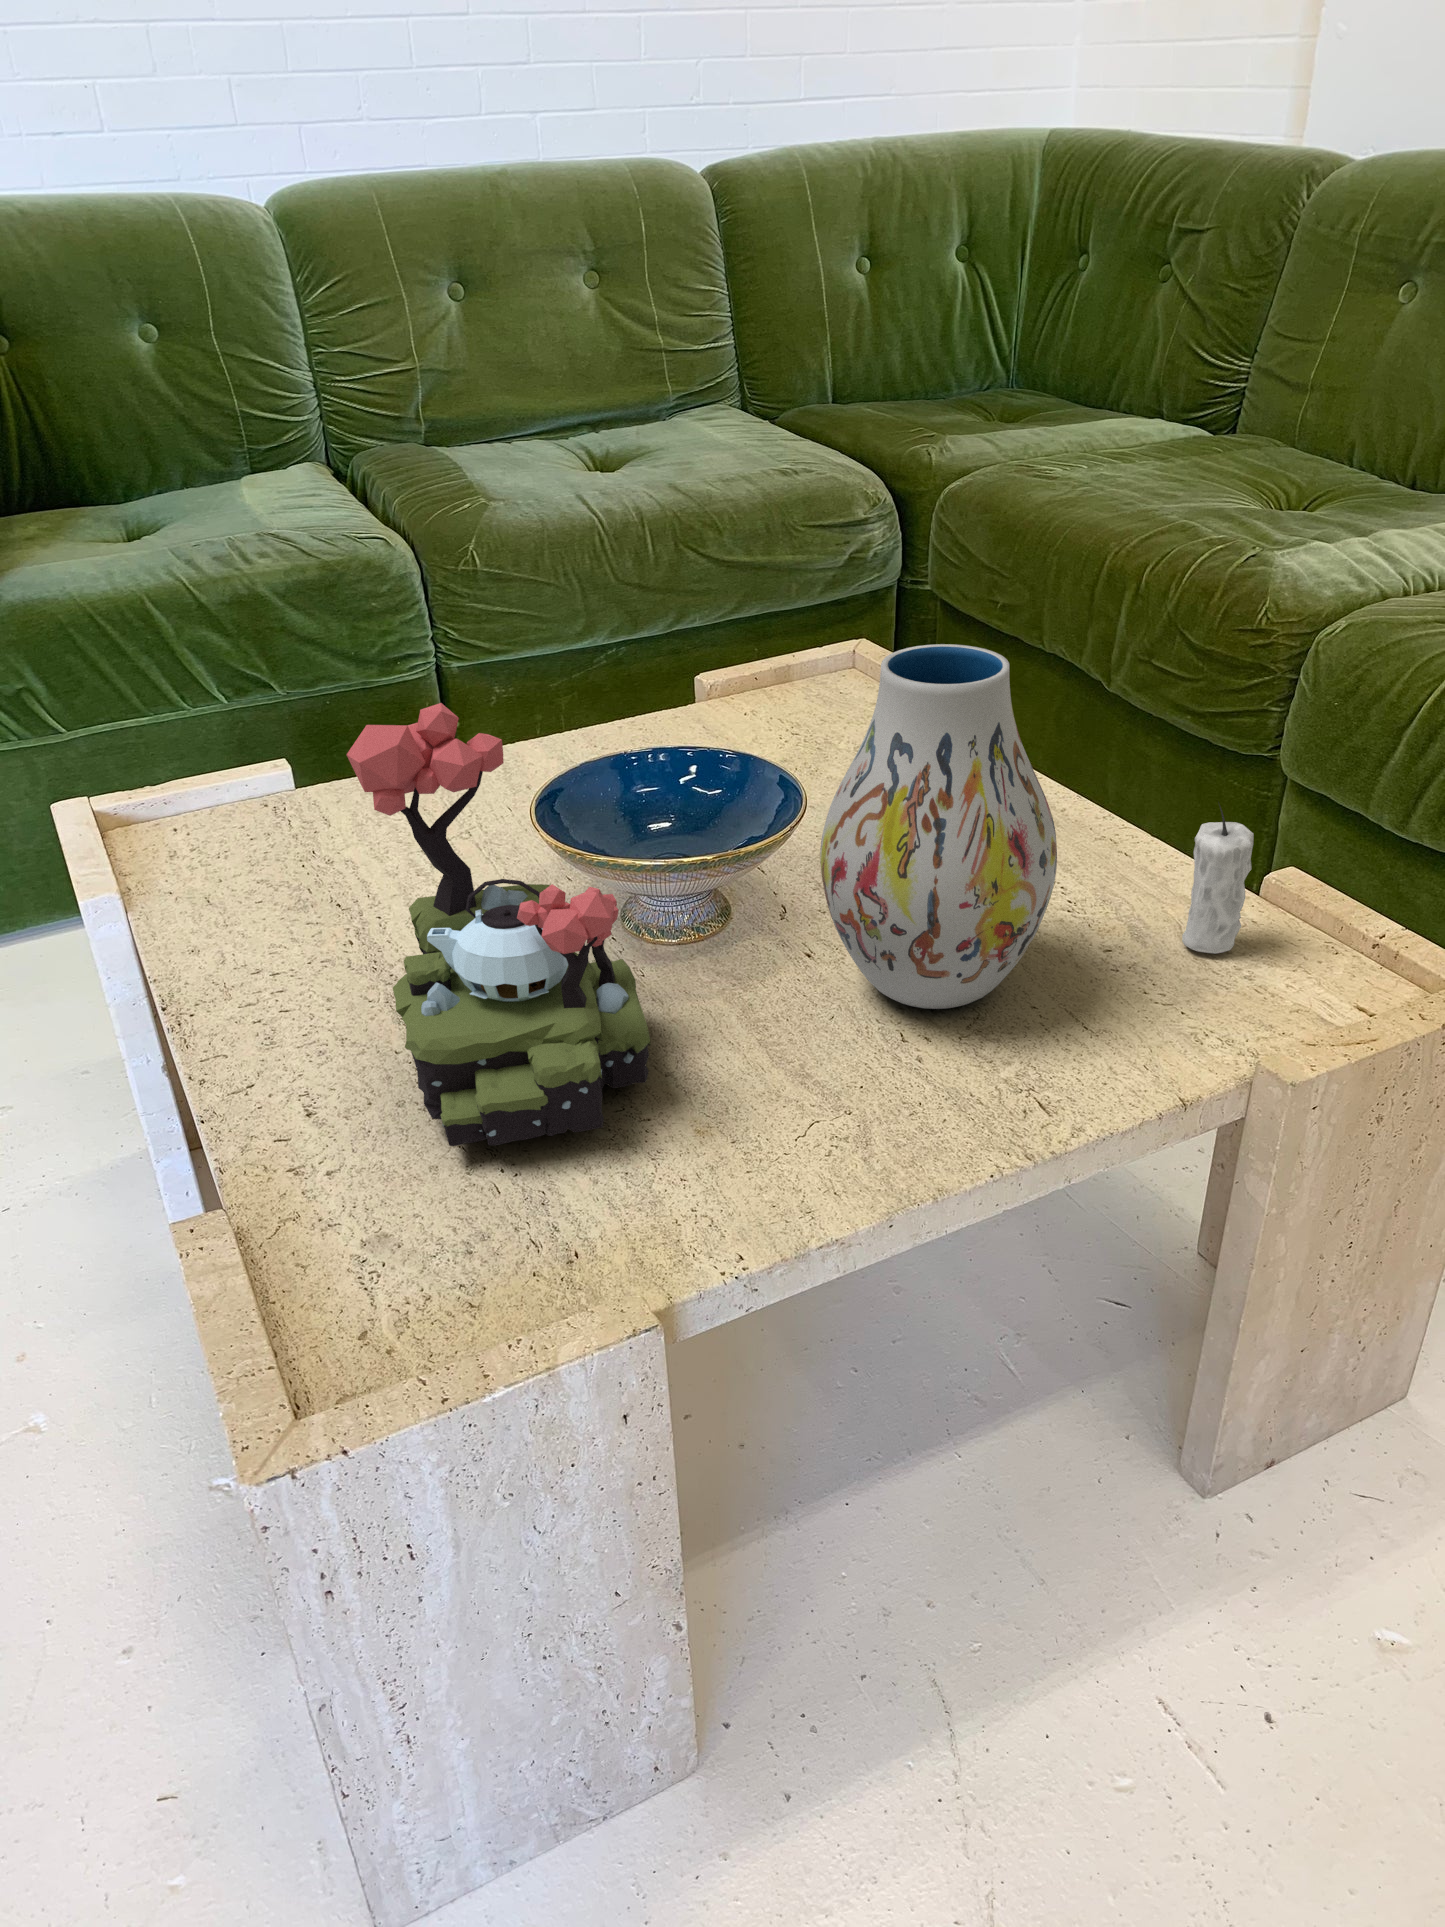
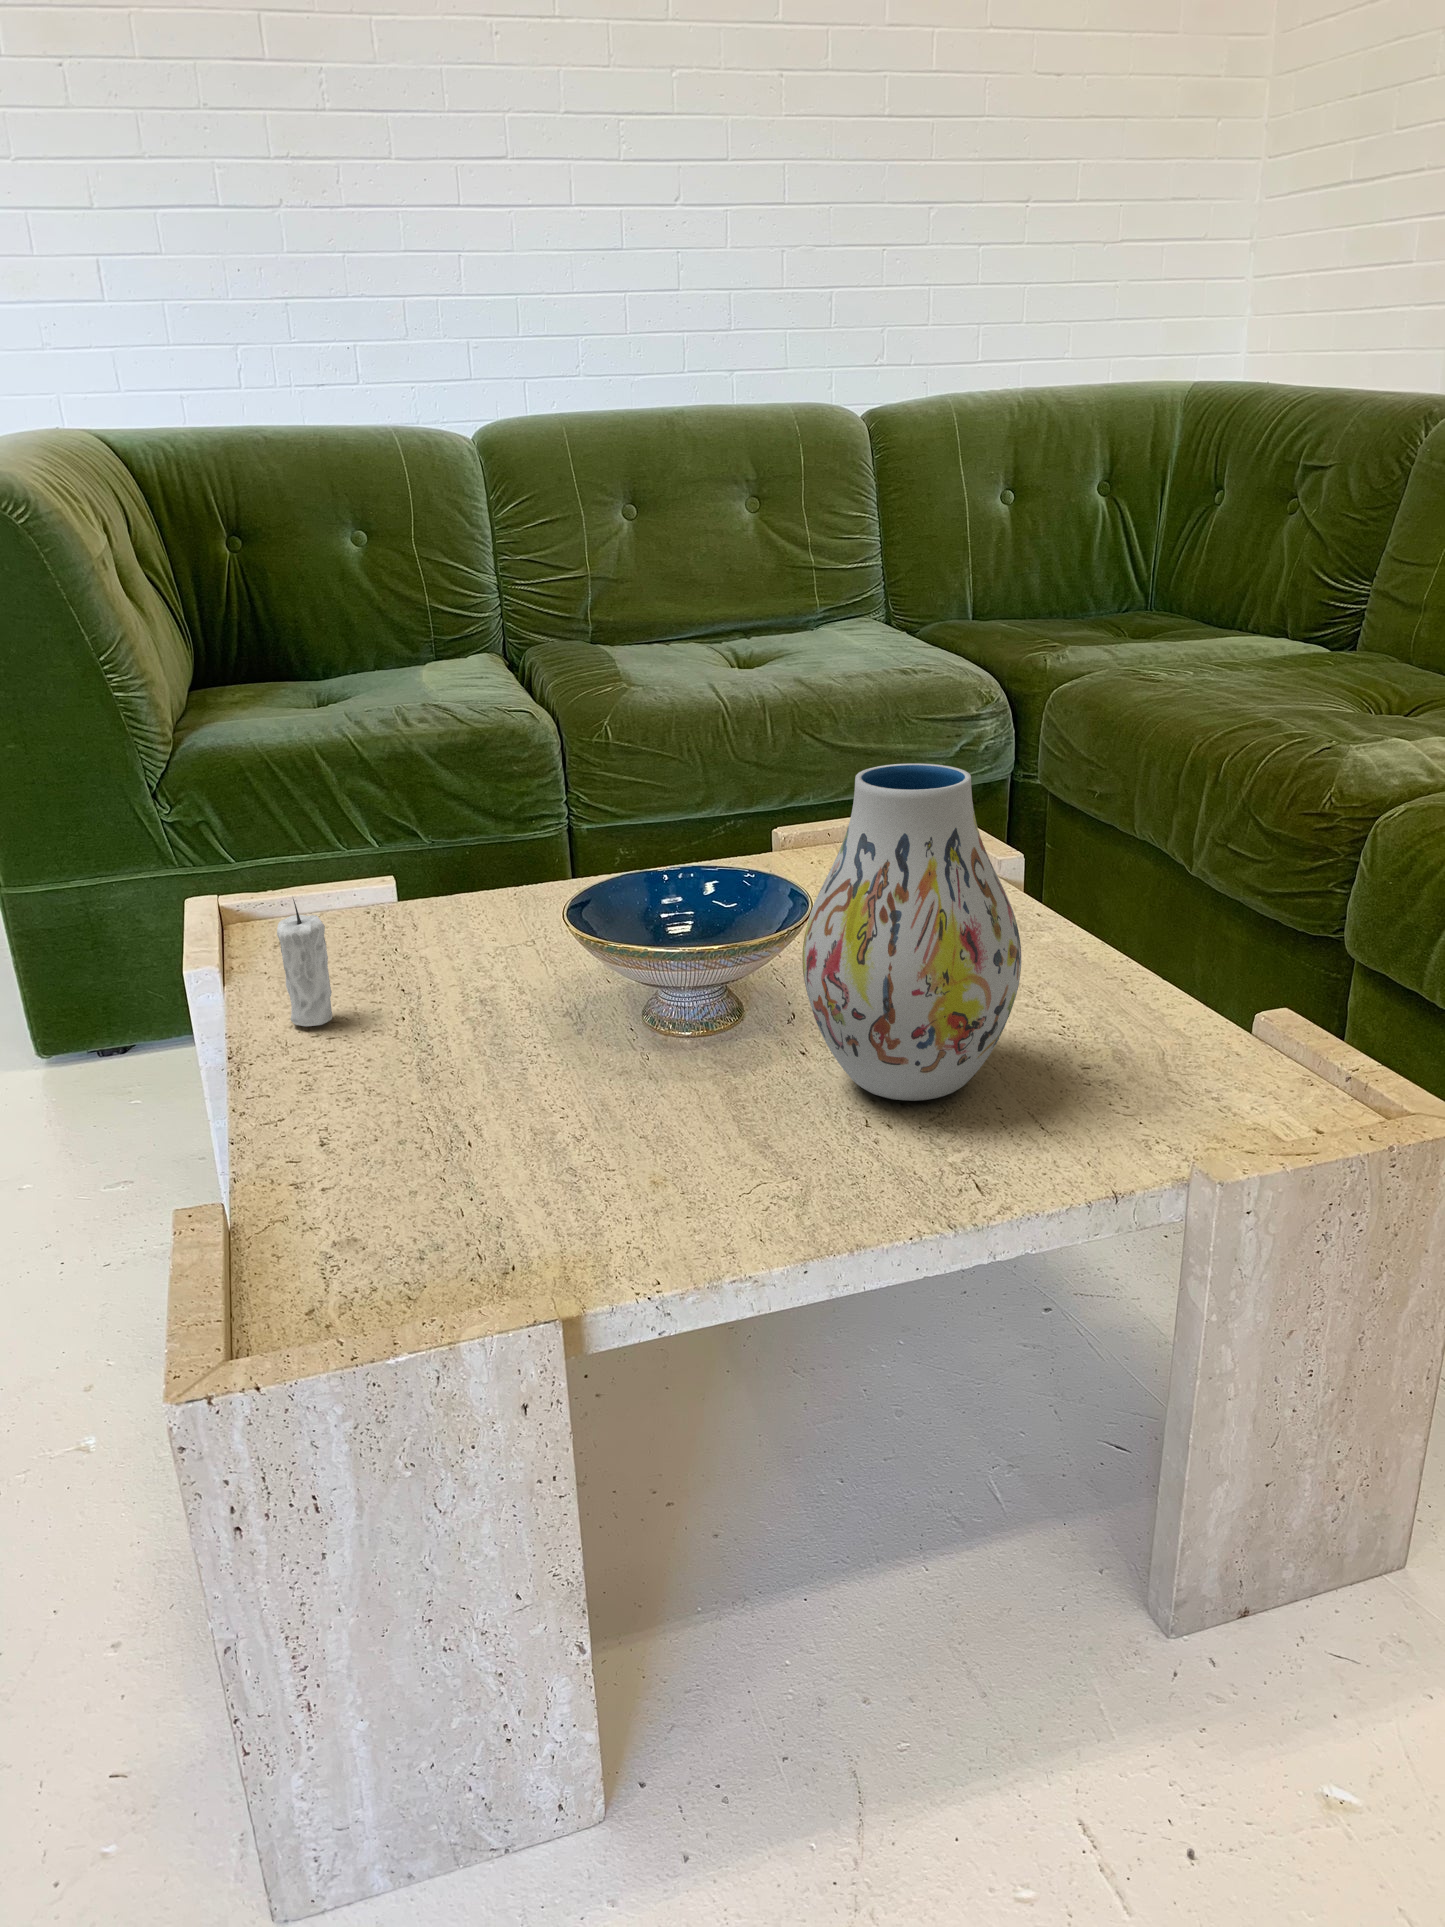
plant: present [347,703,651,1146] -> none [384,790,625,1175]
candle: present [1182,805,1254,954] -> present [277,899,332,1026]

